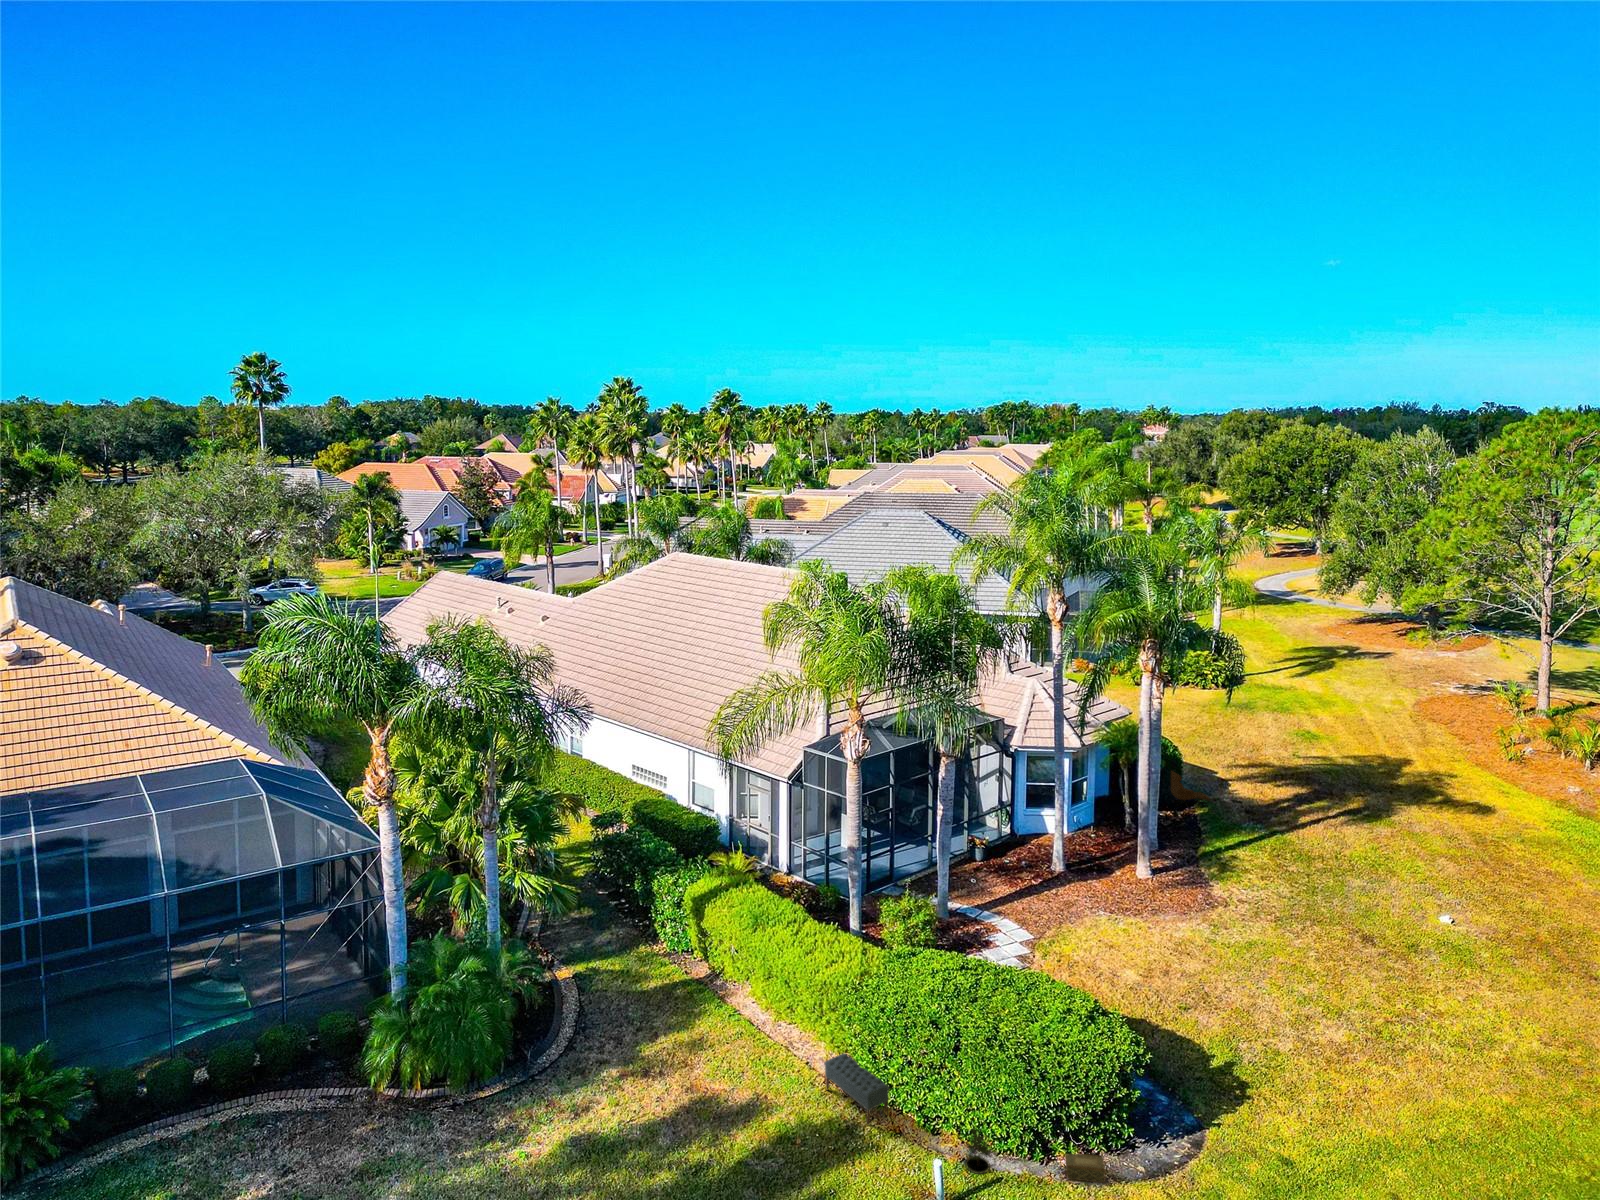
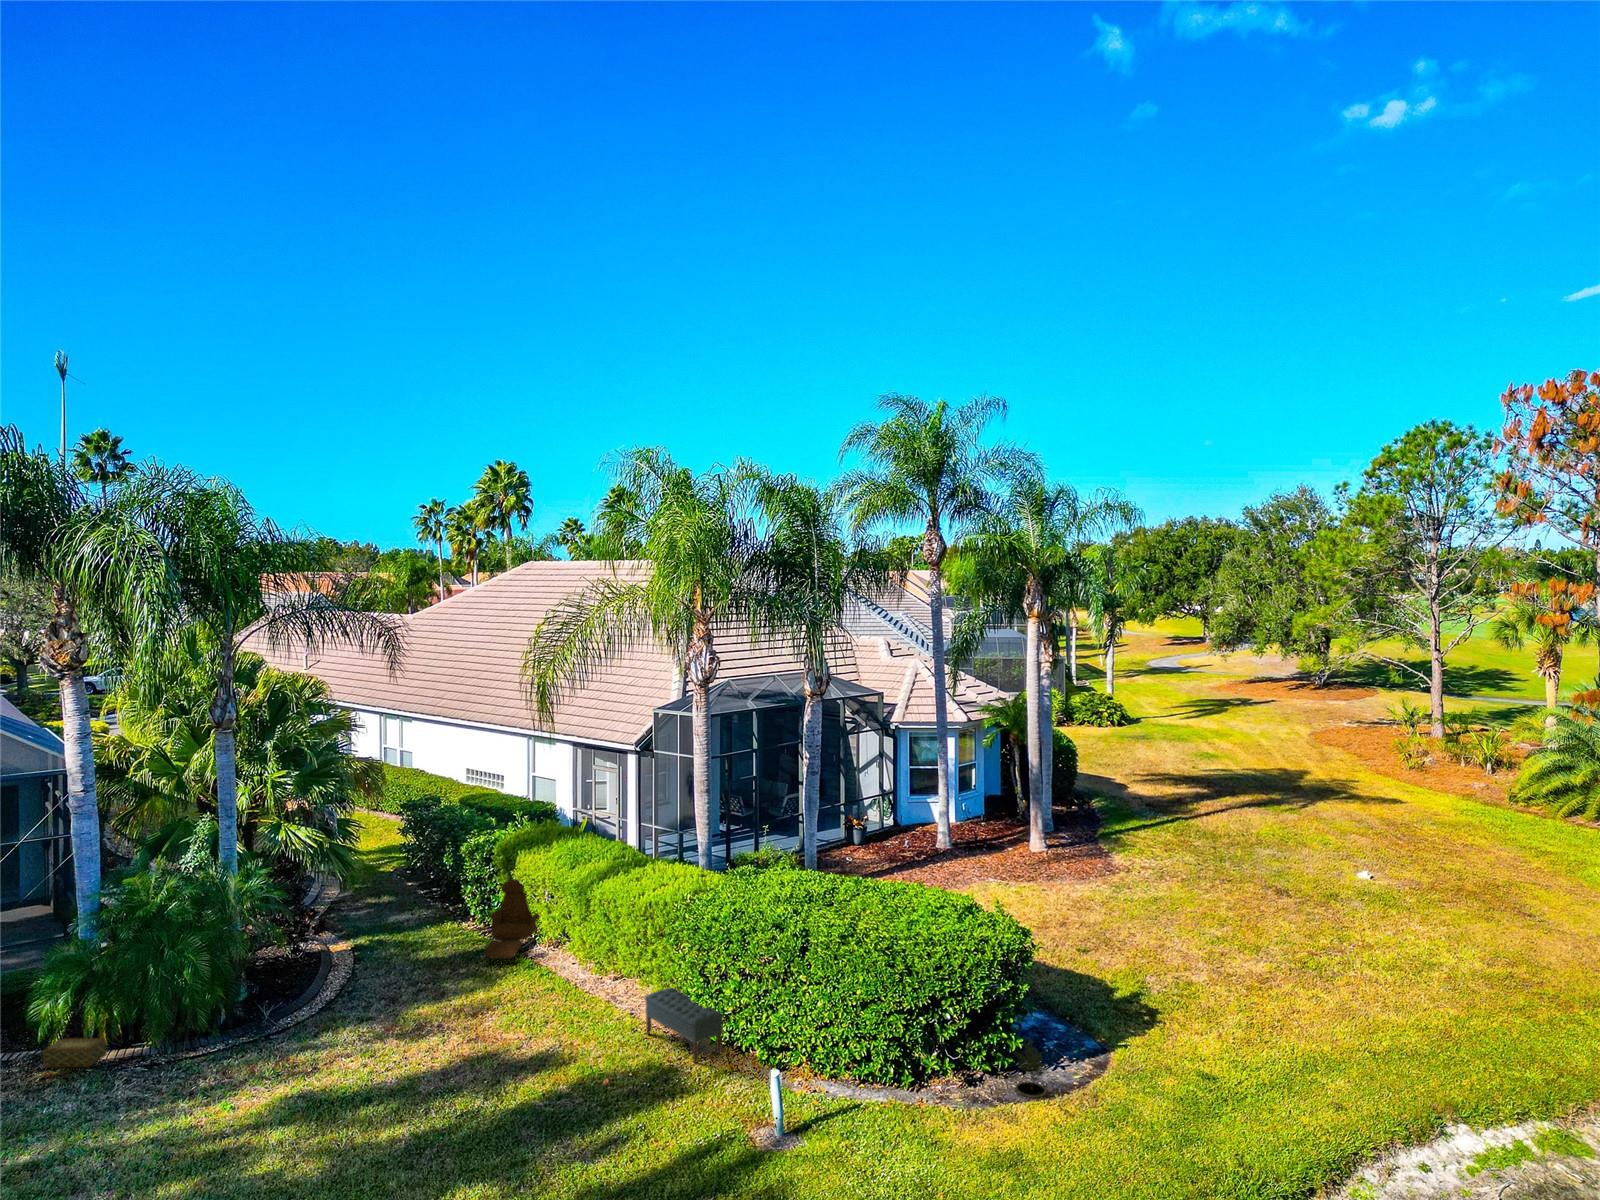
lounge chair: present [1171,771,1210,805] -> present [485,879,540,968]
potted tree: present [966,1129,991,1174] -> present [1015,1041,1048,1098]
woven basket: present [1065,1152,1106,1183] -> present [43,1038,106,1067]

